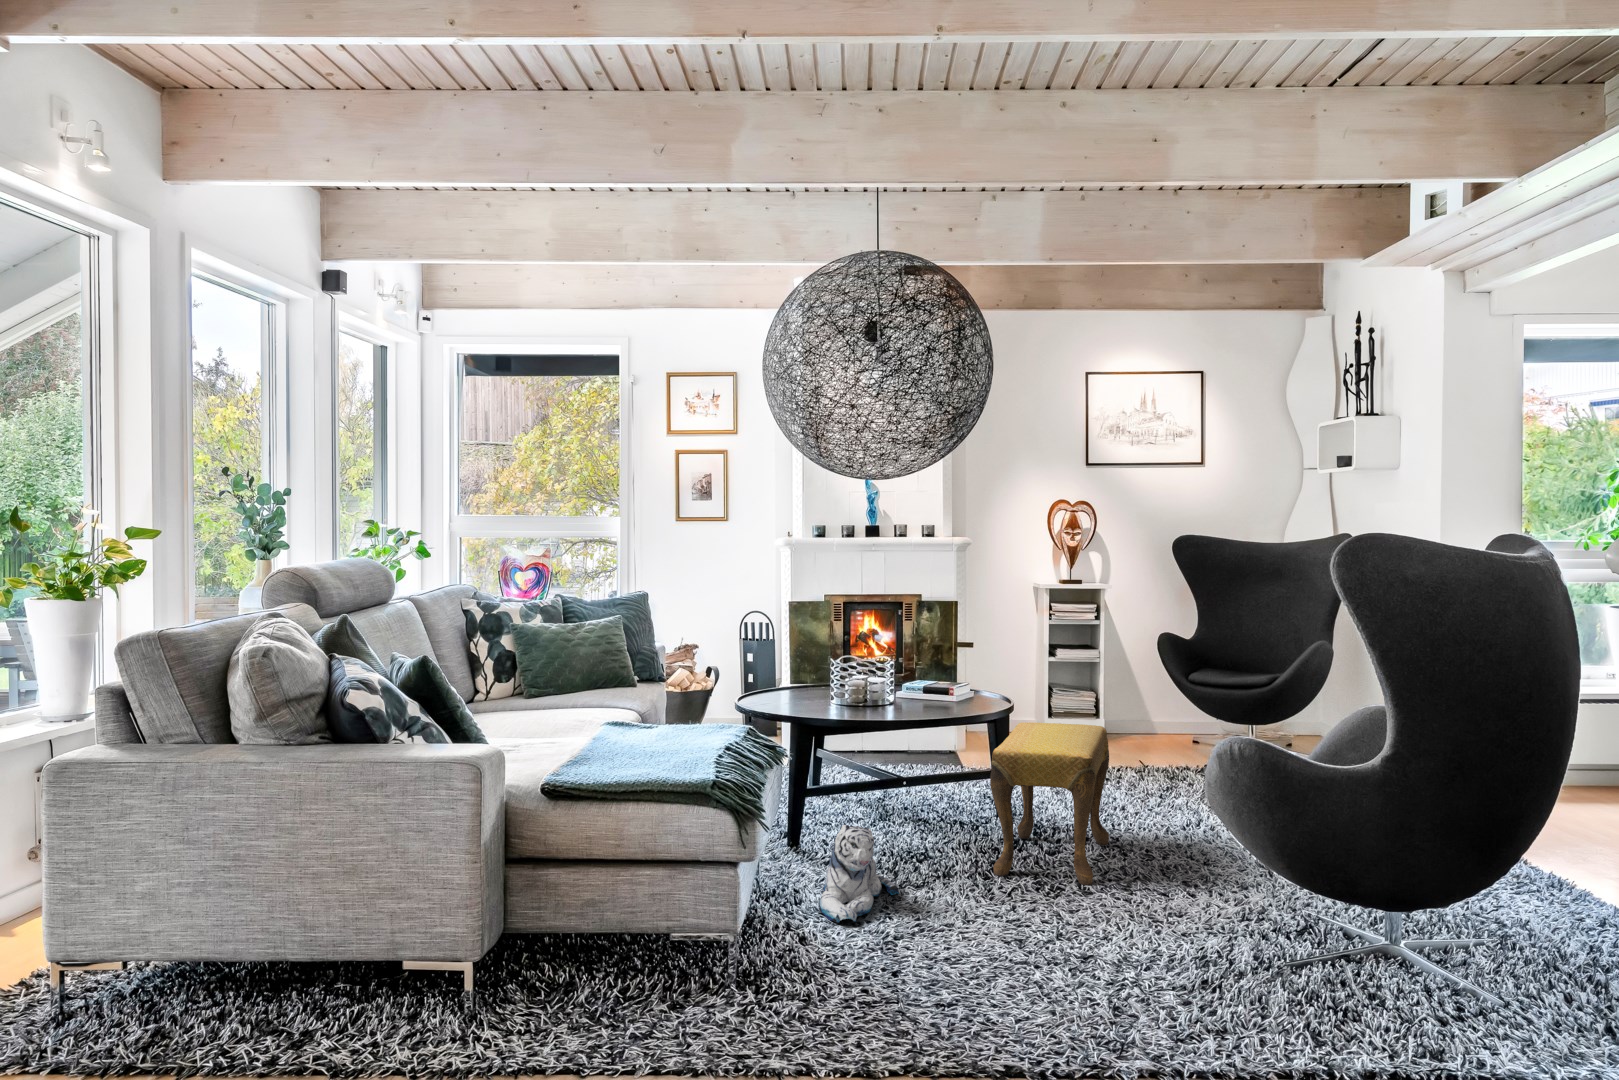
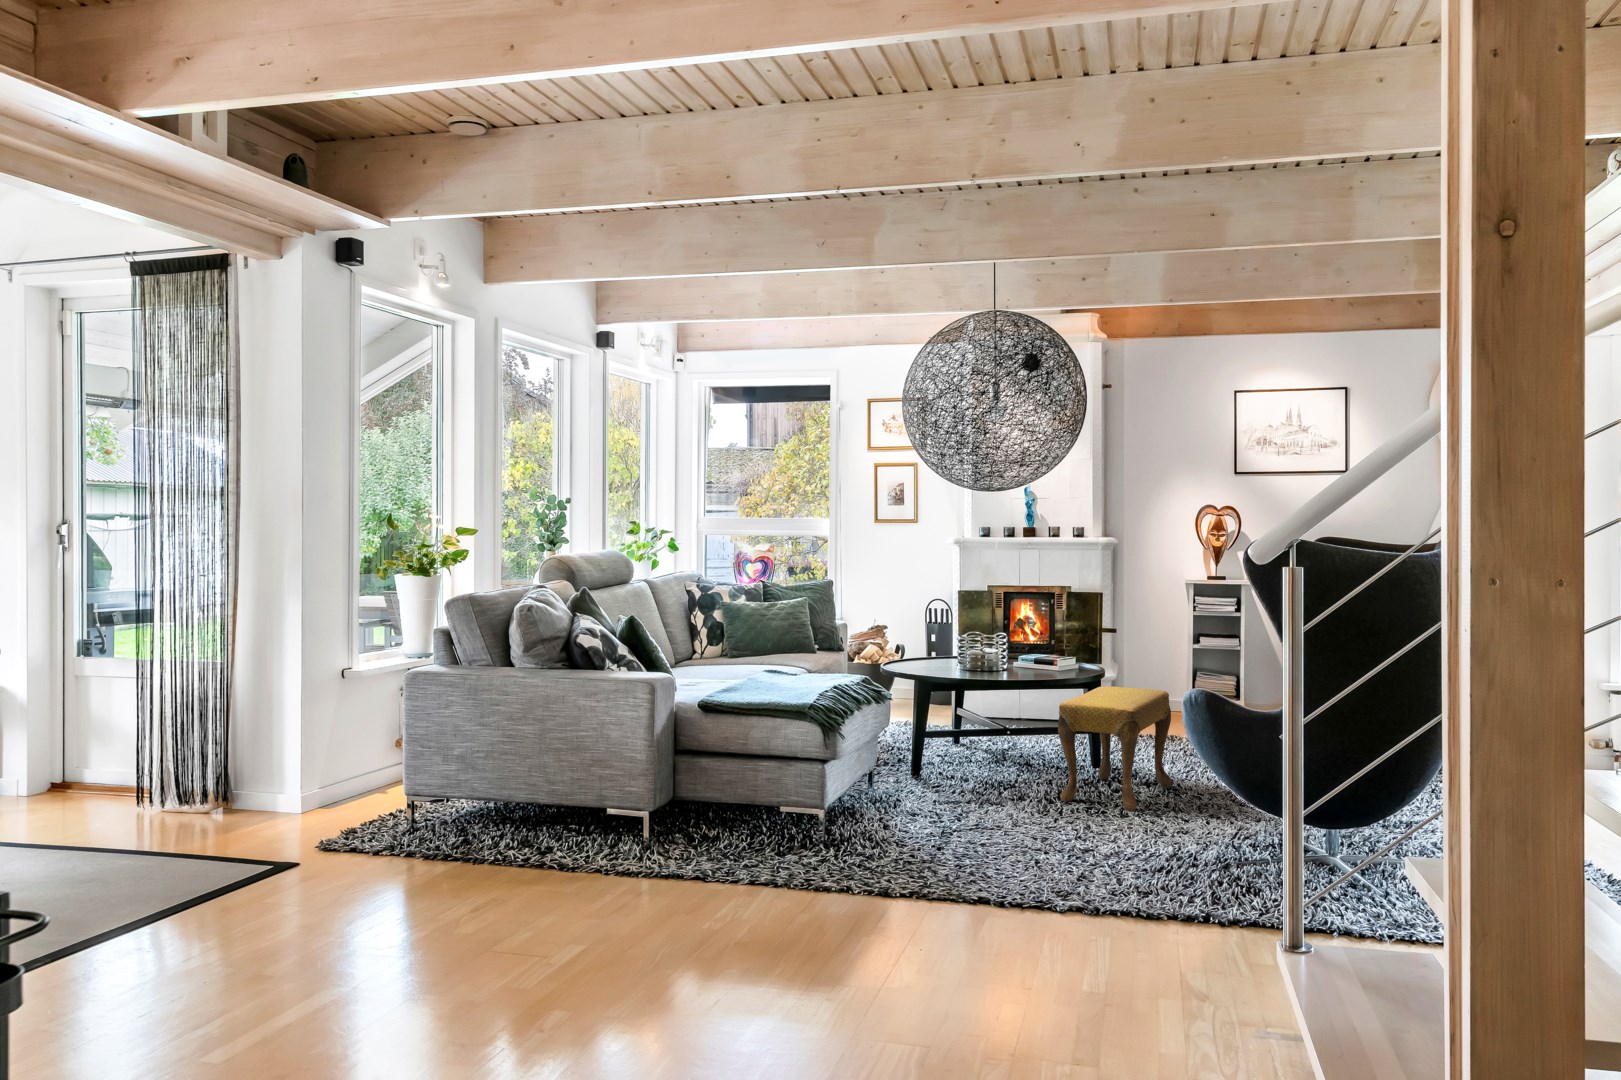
plush toy: present [819,825,899,923] -> none [911,750,976,820]

